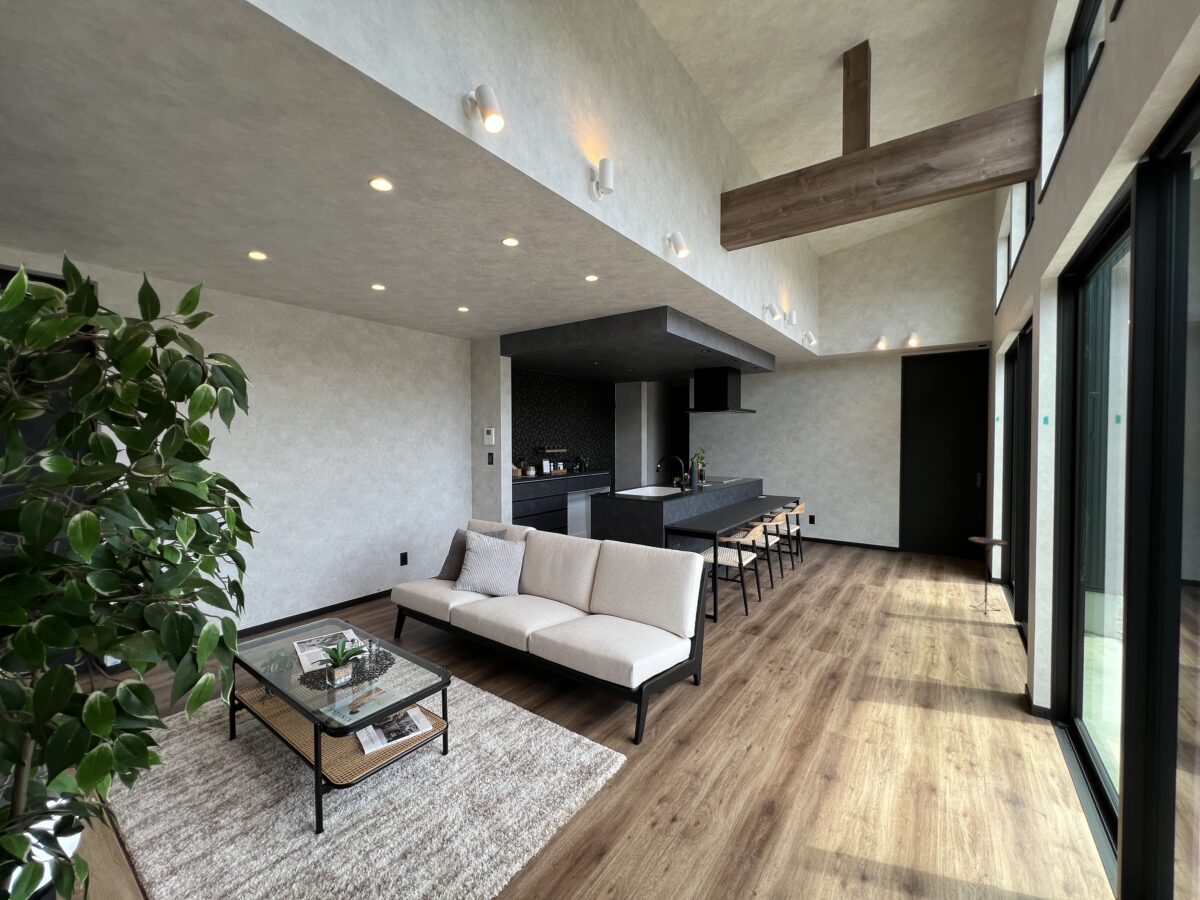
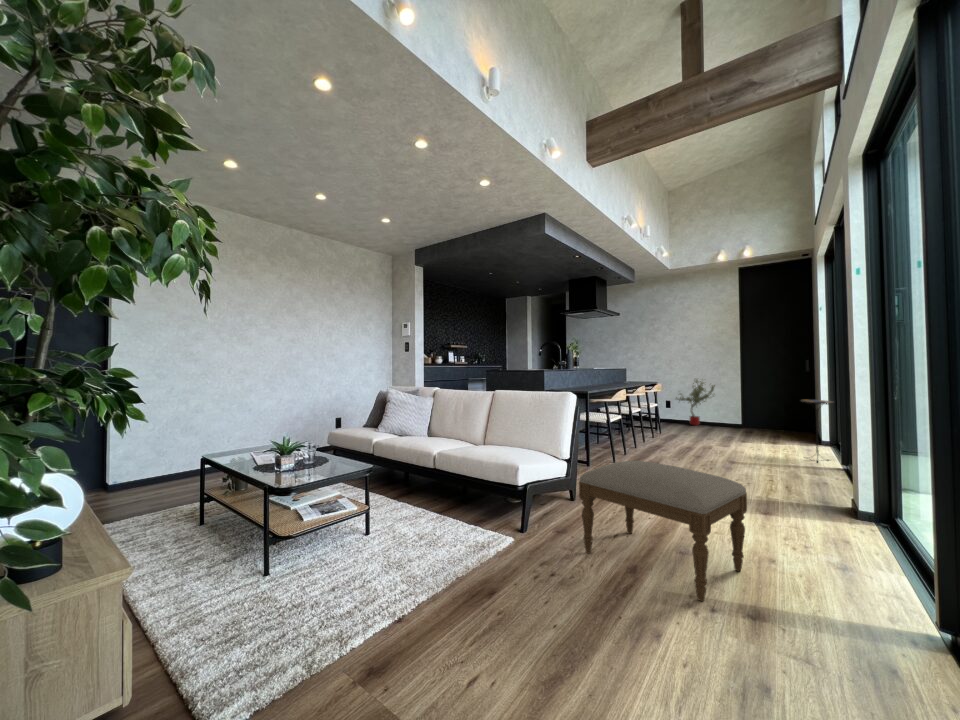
potted tree: none [818,491,868,549] -> present [676,379,715,426]
ottoman: none [707,658,908,865] -> present [579,460,747,601]

